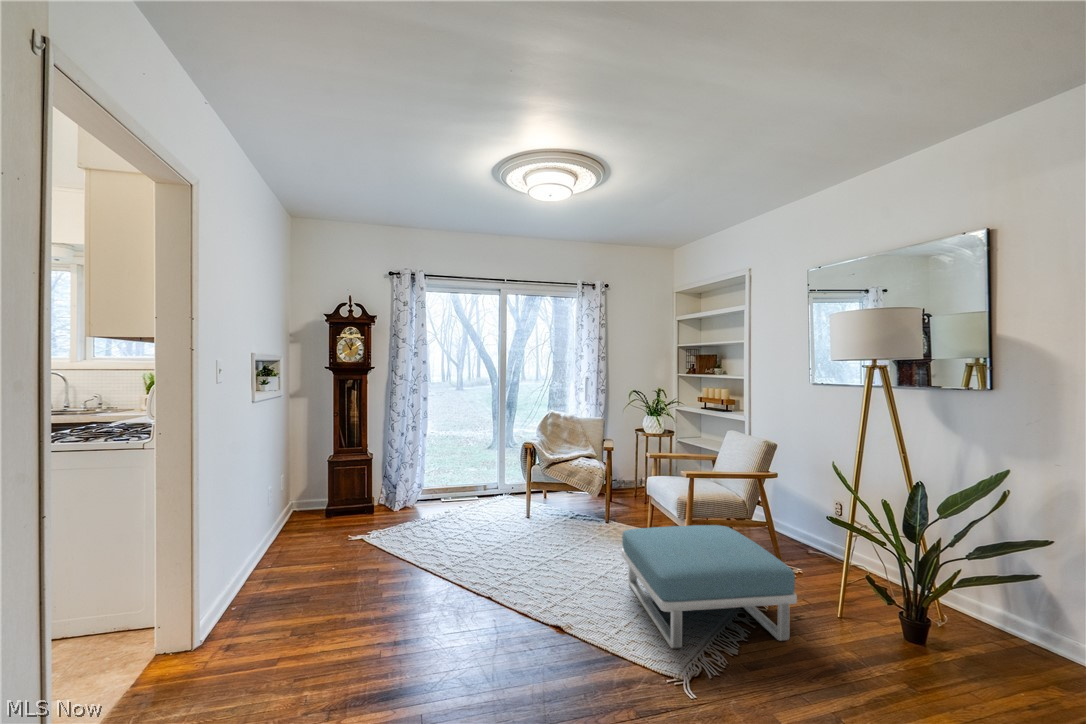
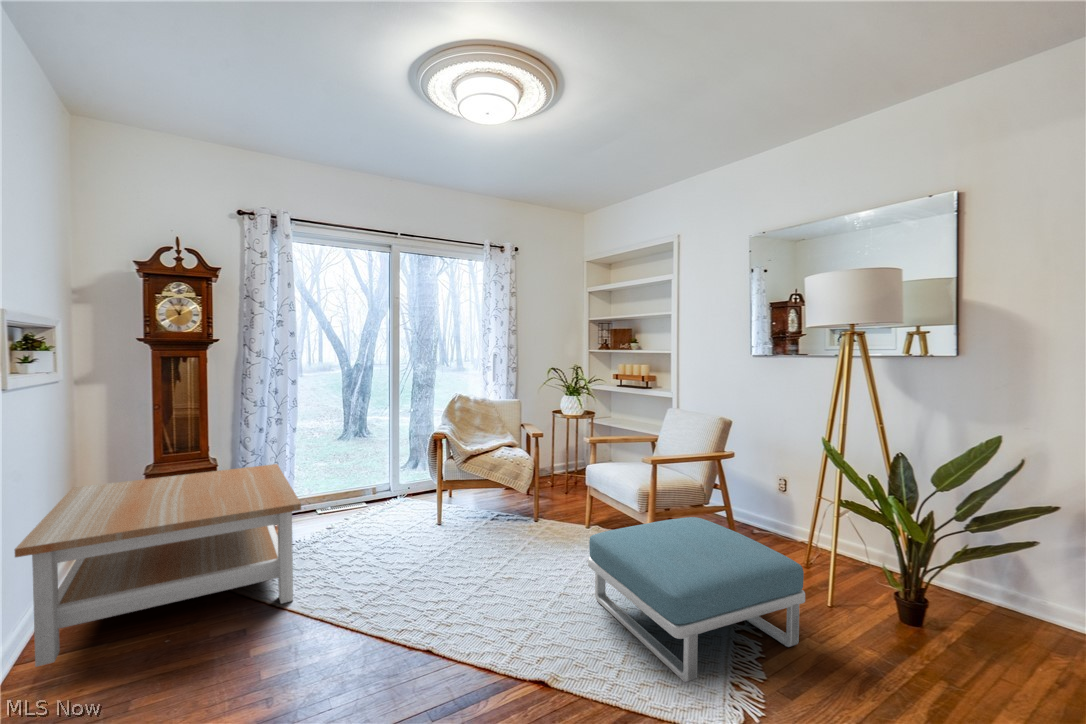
coffee table: none [255,459,416,572] -> present [15,464,301,667]

